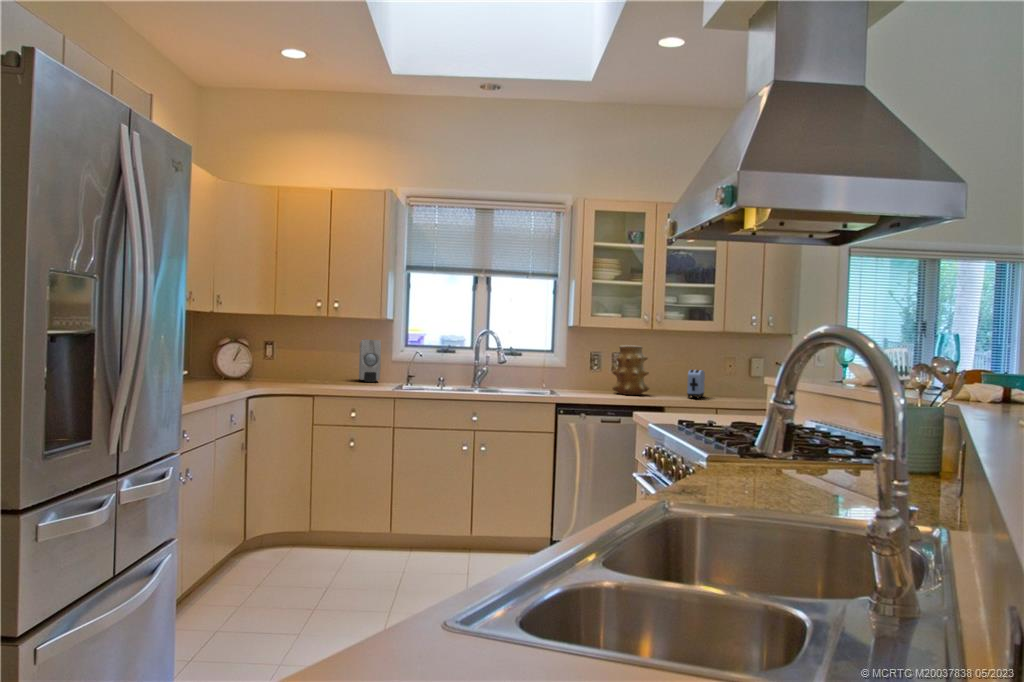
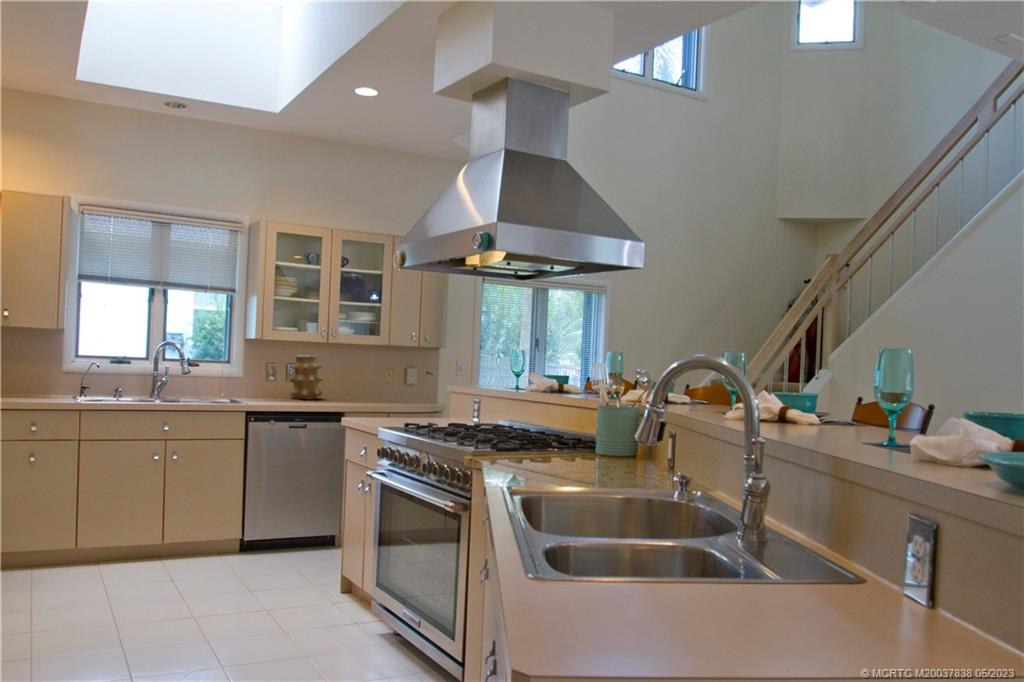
soap dispenser: present [359,339,381,382] -> none [23,353,52,397]
toaster: present [687,370,705,399] -> none [356,375,369,401]

